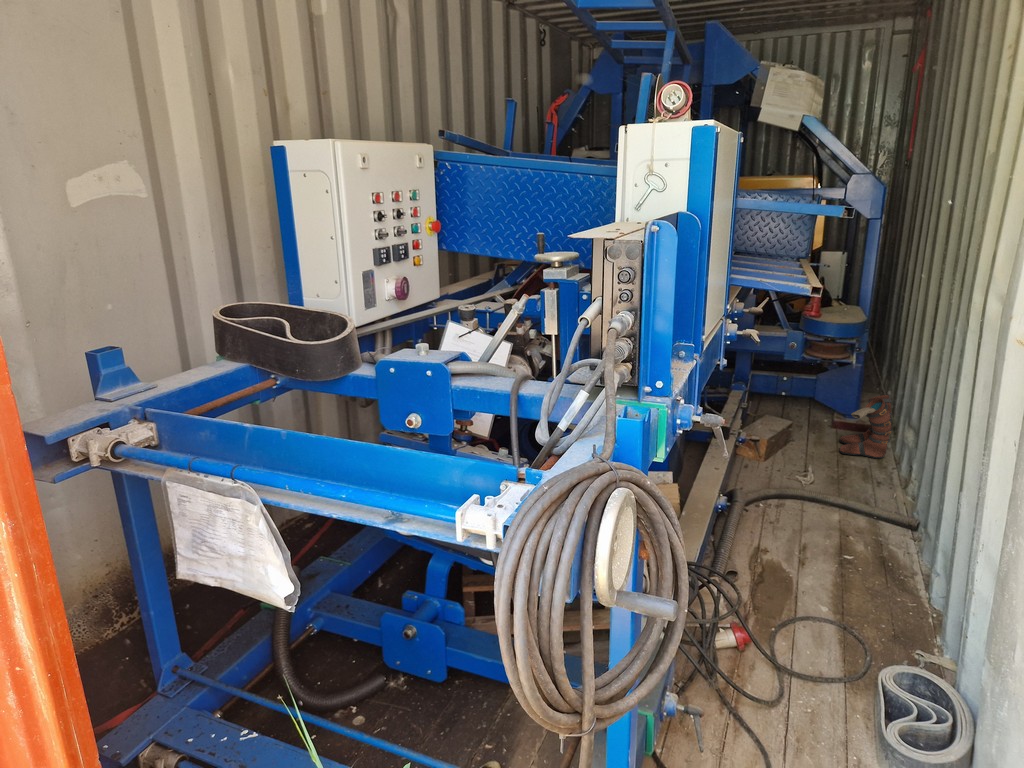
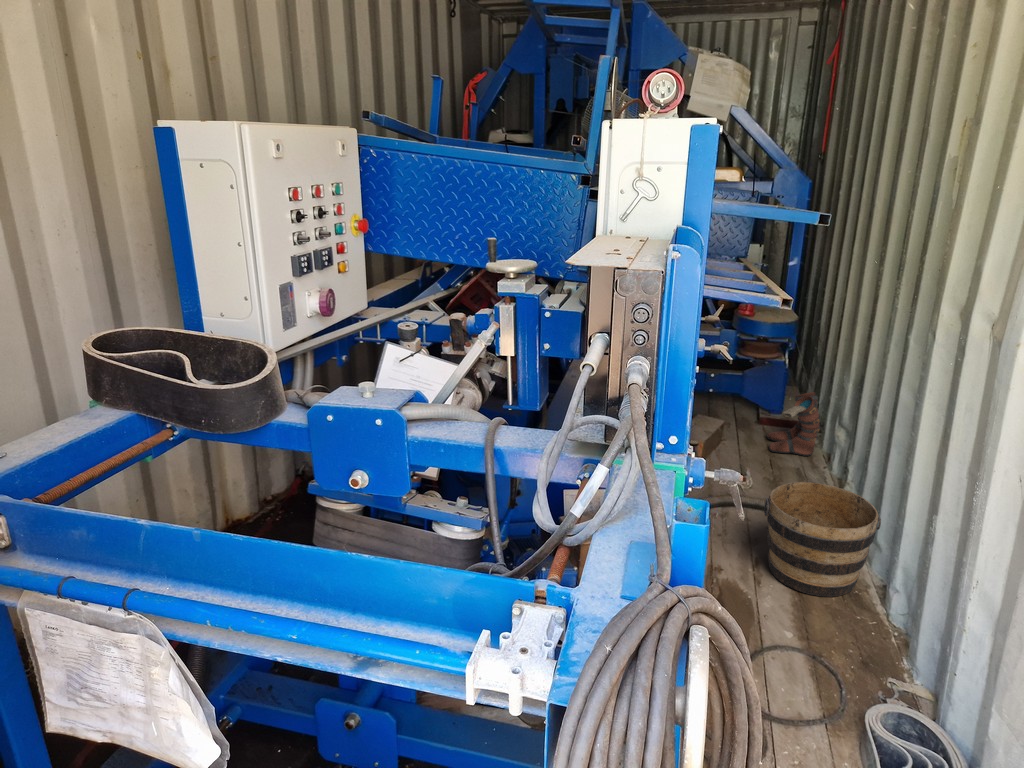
bucket: none [810,472,926,580] -> present [764,482,881,597]

